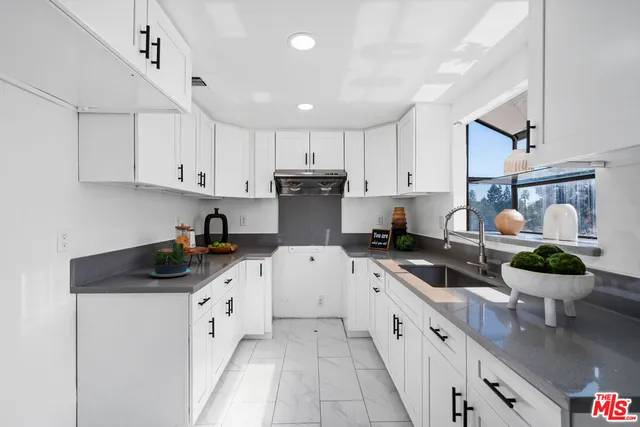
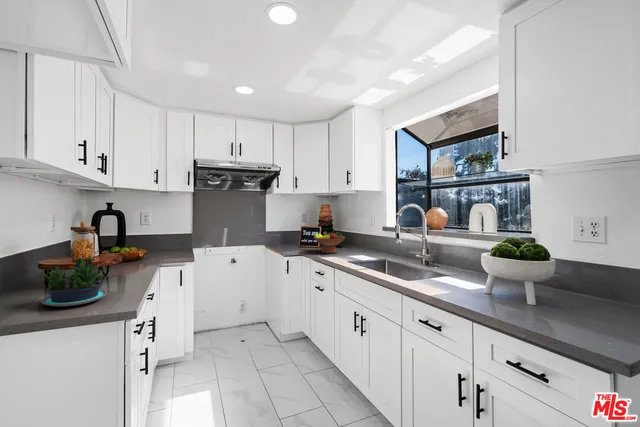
fruit bowl: none [381,233,412,254] -> present [314,232,345,253]

